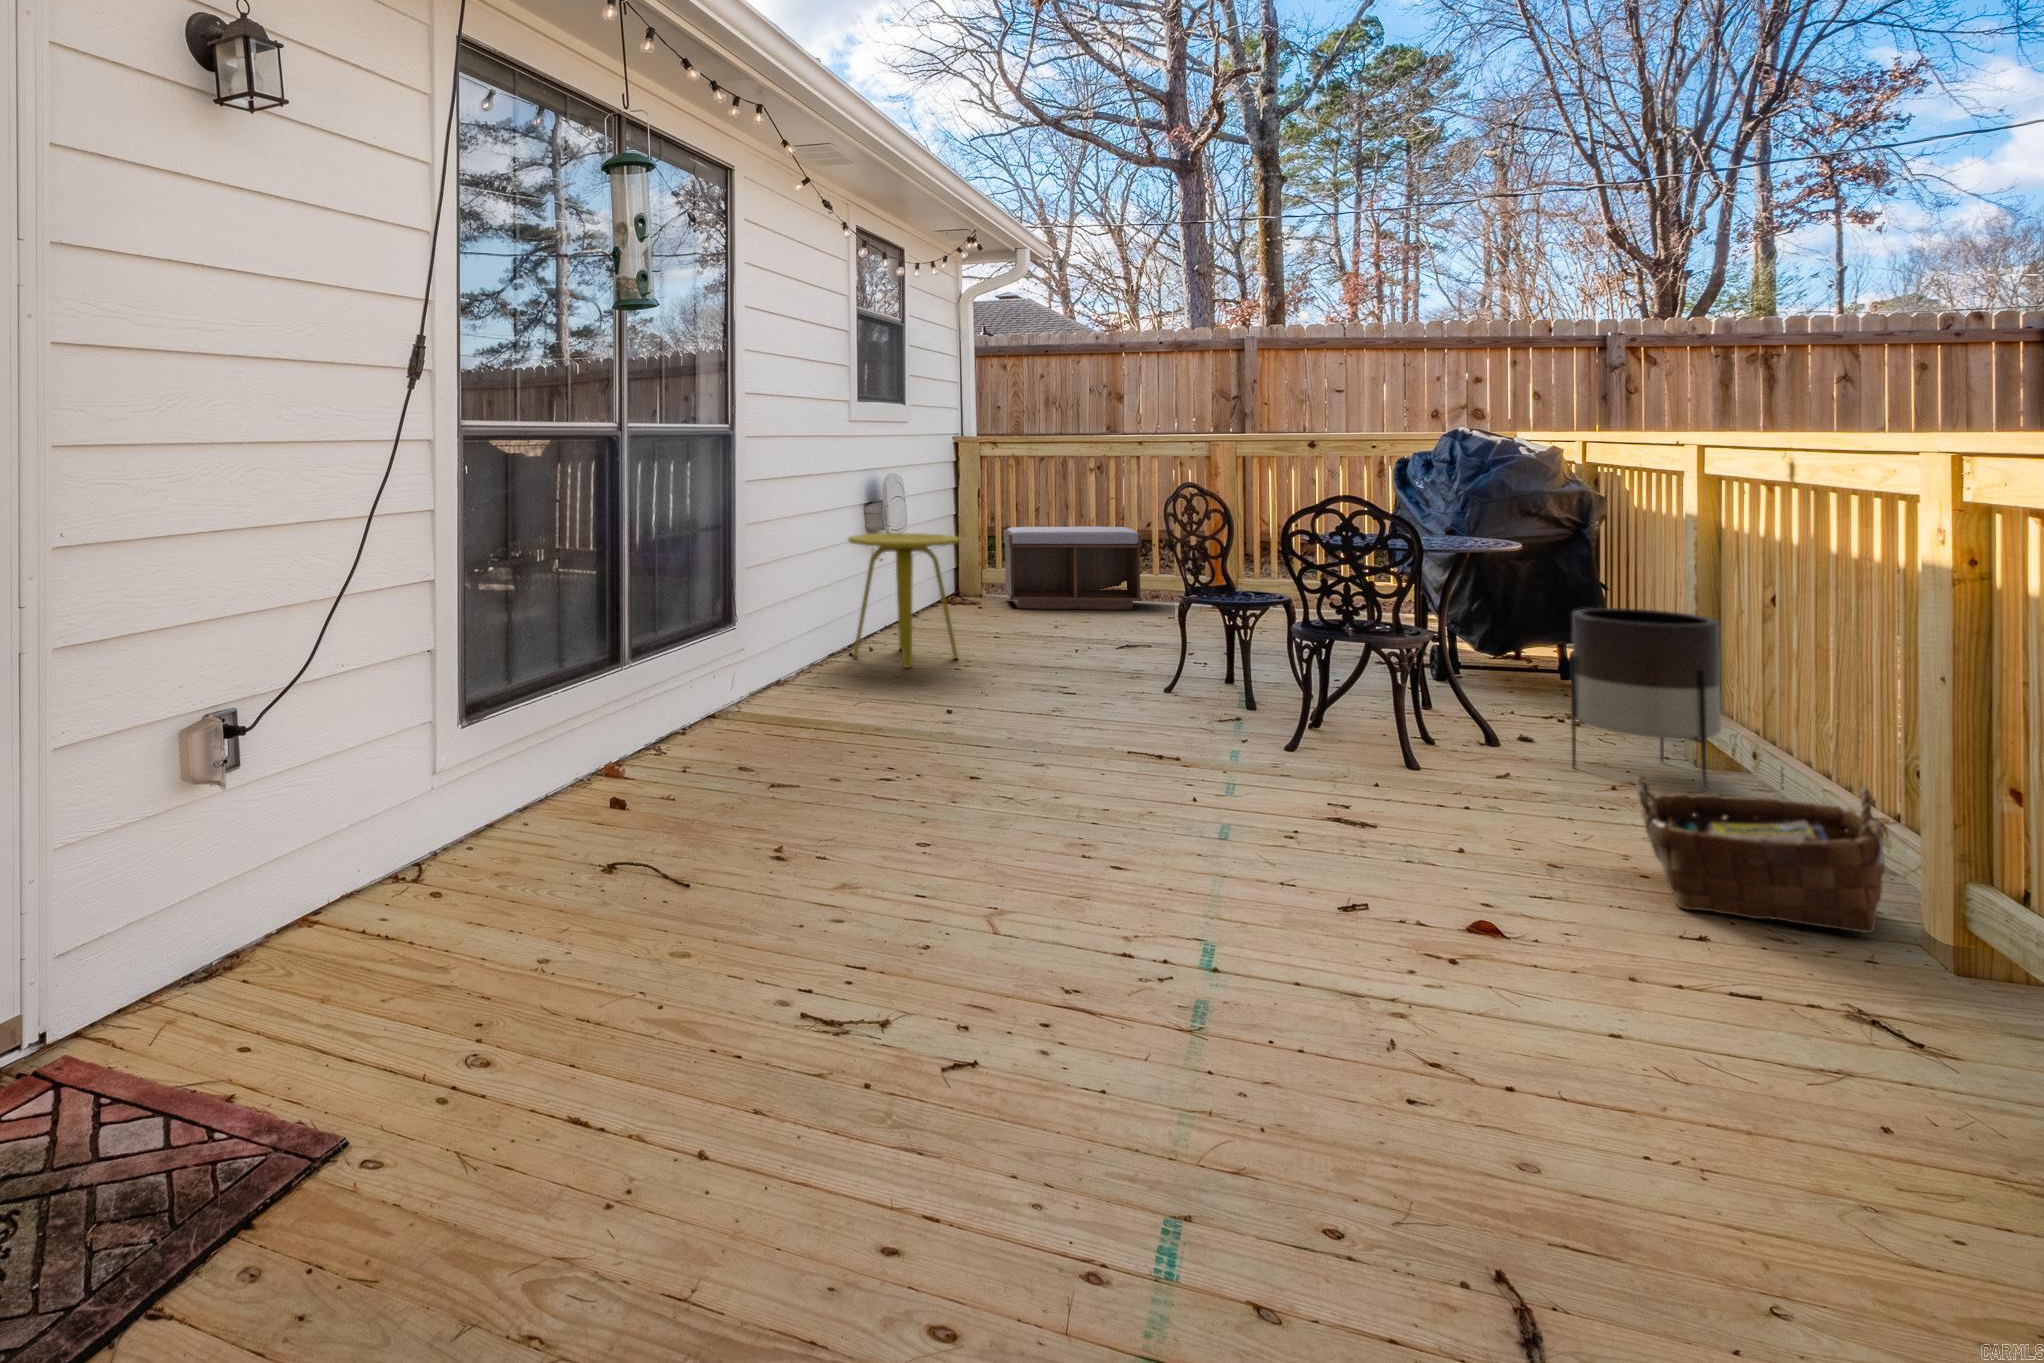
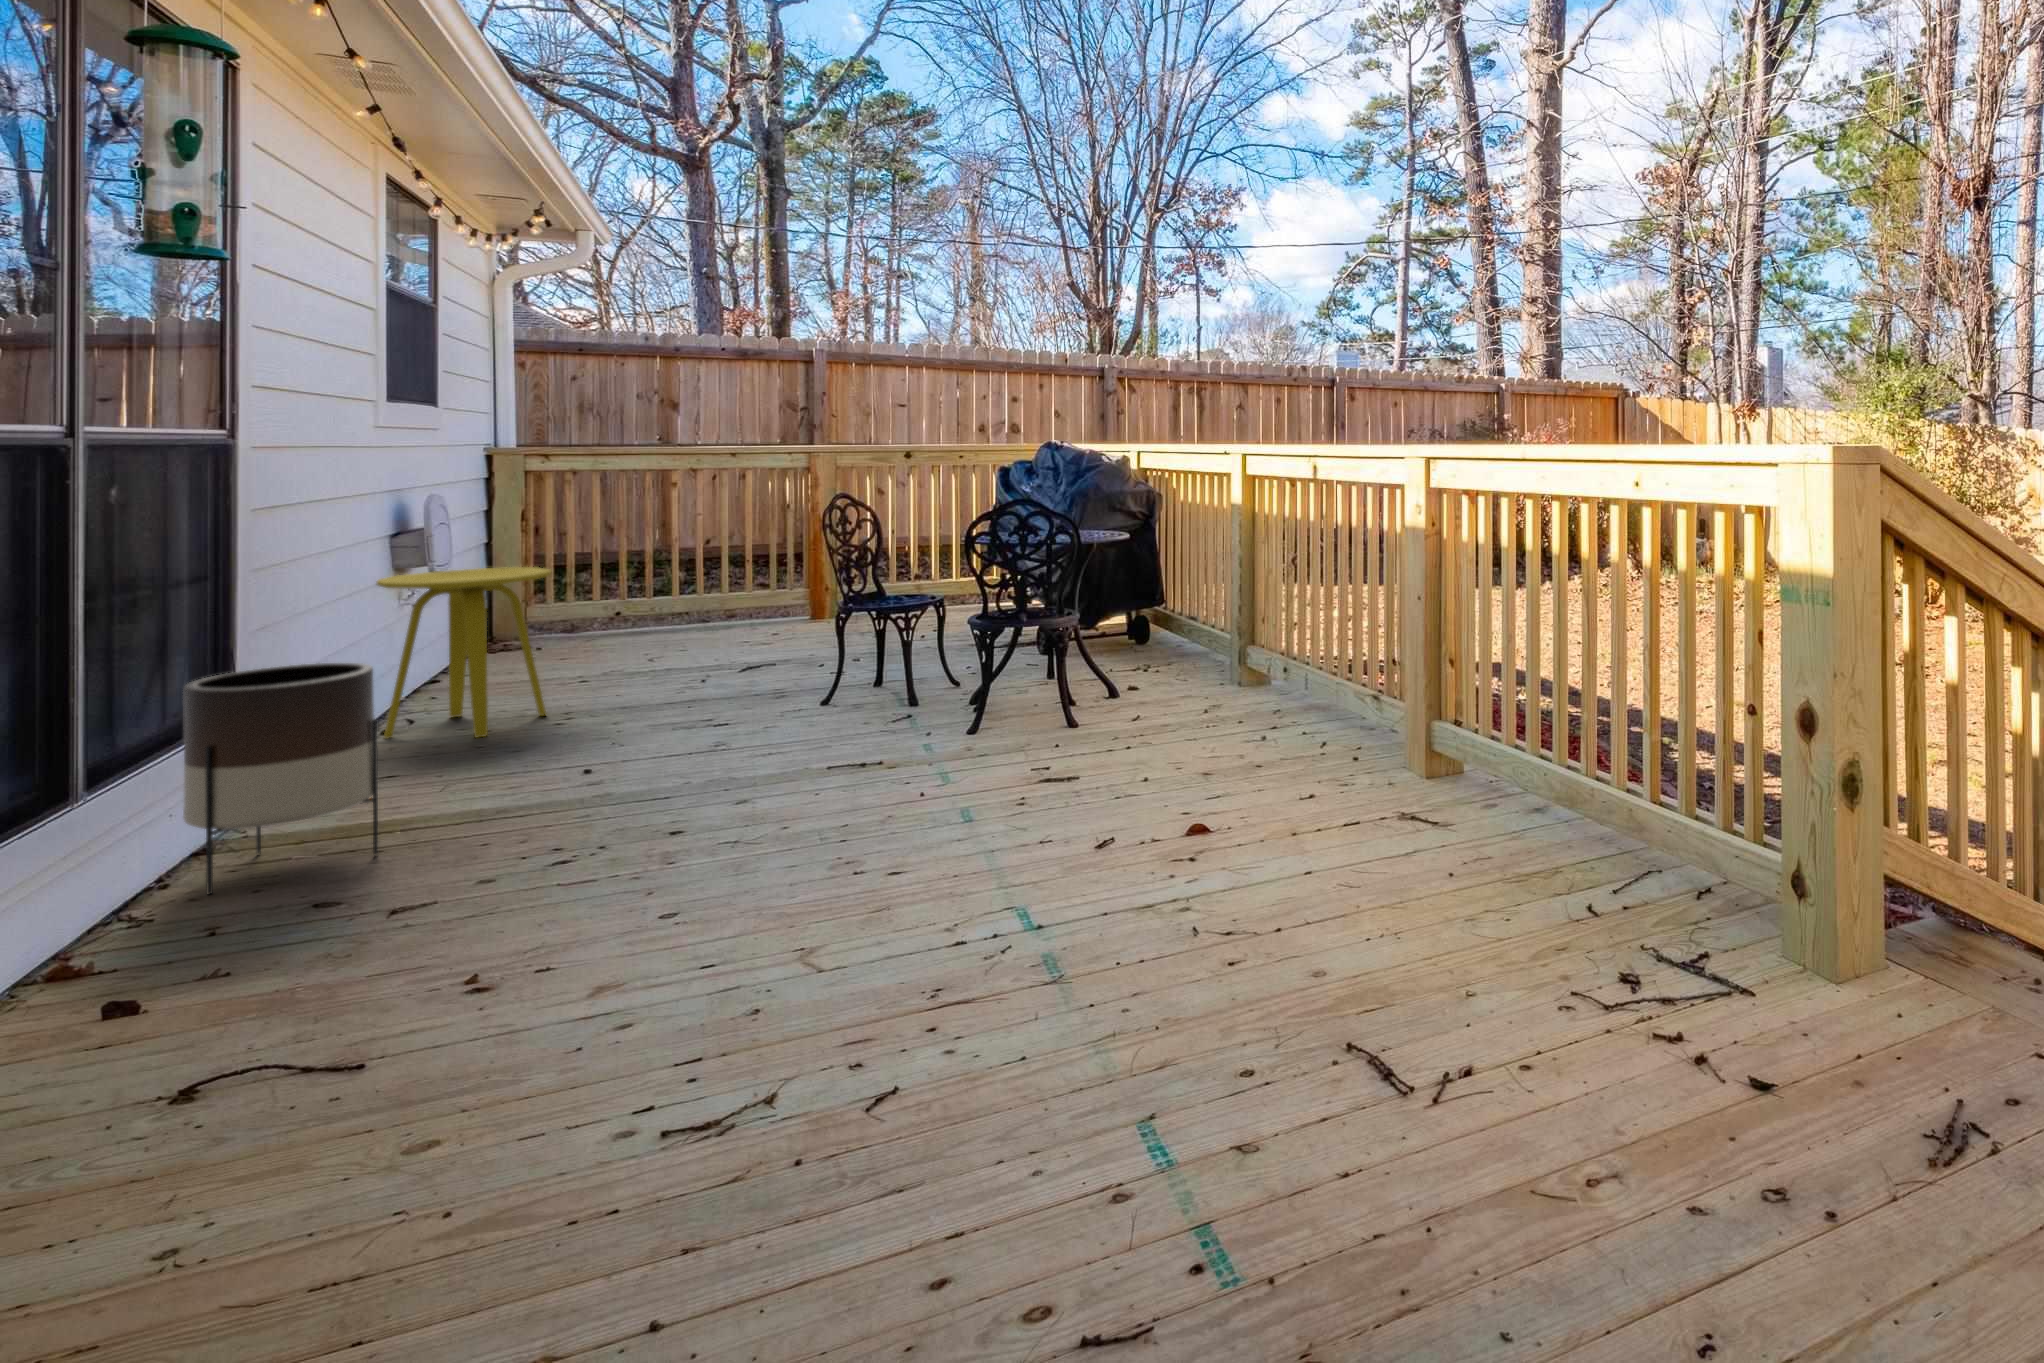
bench: present [1003,527,1142,609] -> none [554,546,732,649]
planter: present [1571,608,1721,791] -> present [183,663,378,894]
woven basket: present [1635,777,1885,933] -> none [1255,676,1387,785]

